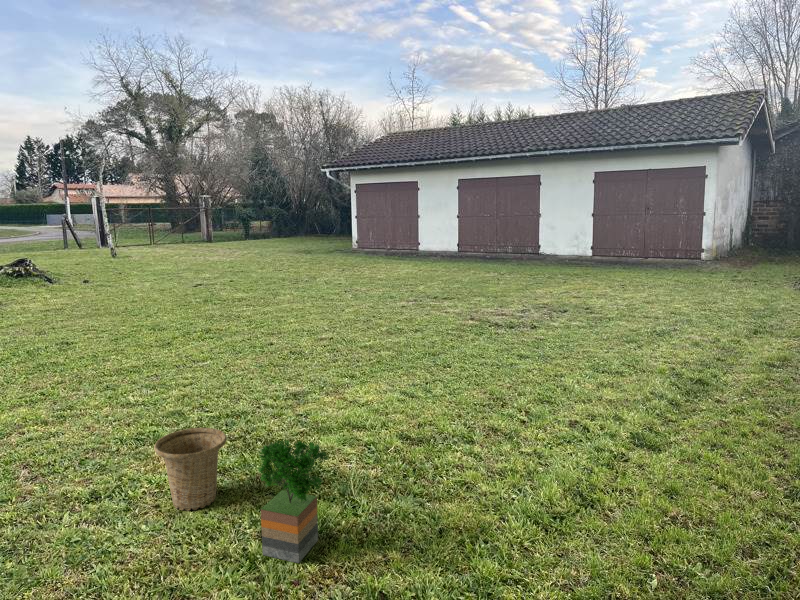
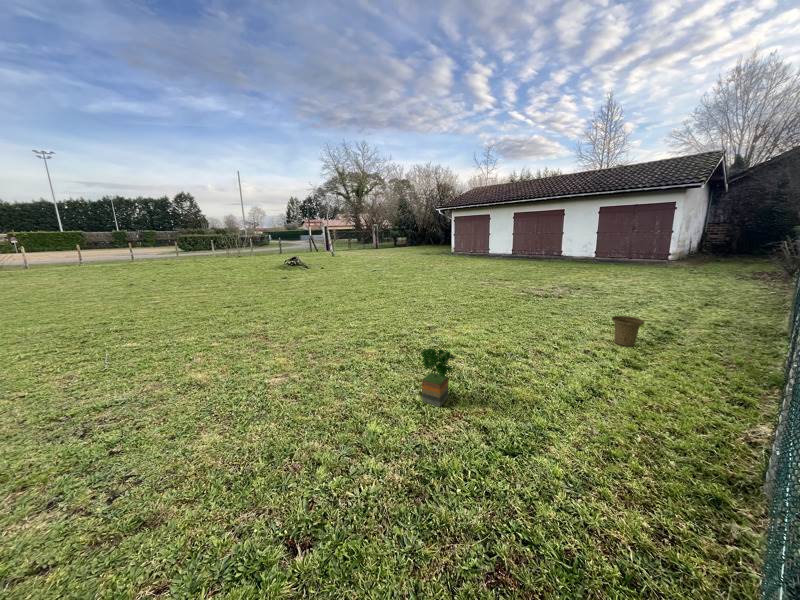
basket: present [154,428,227,511] -> present [612,316,645,347]

